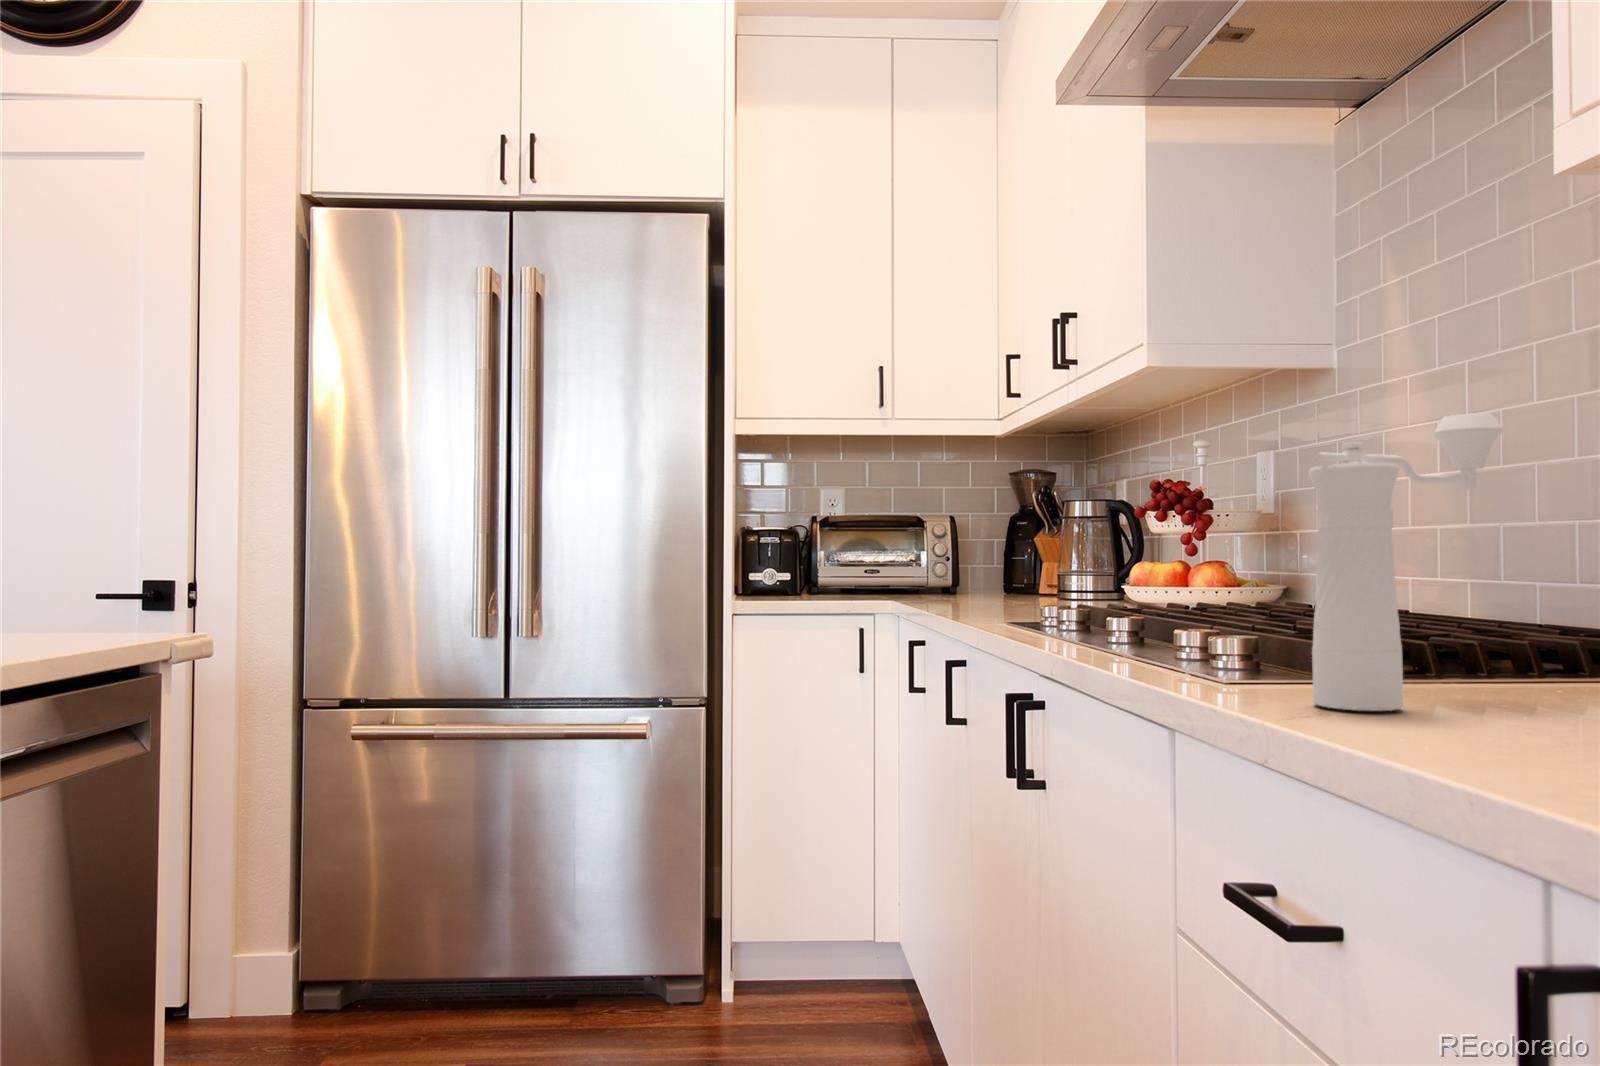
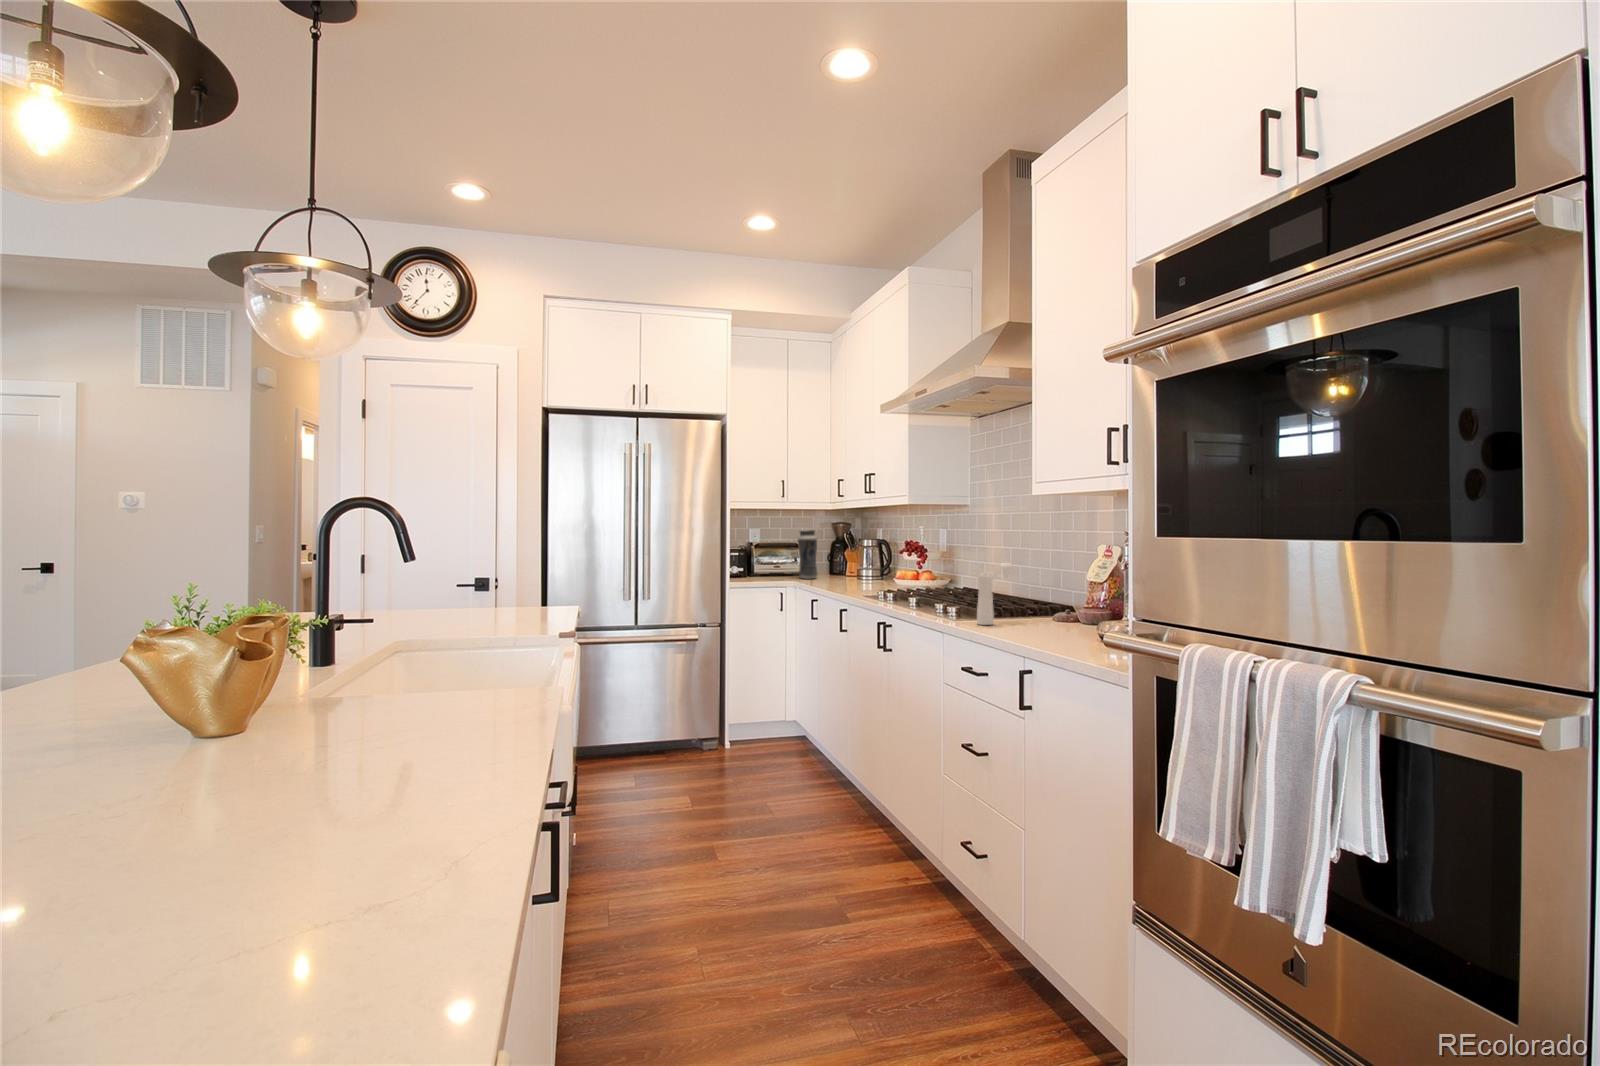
vase: none [914,481,962,597] -> present [798,530,817,579]

